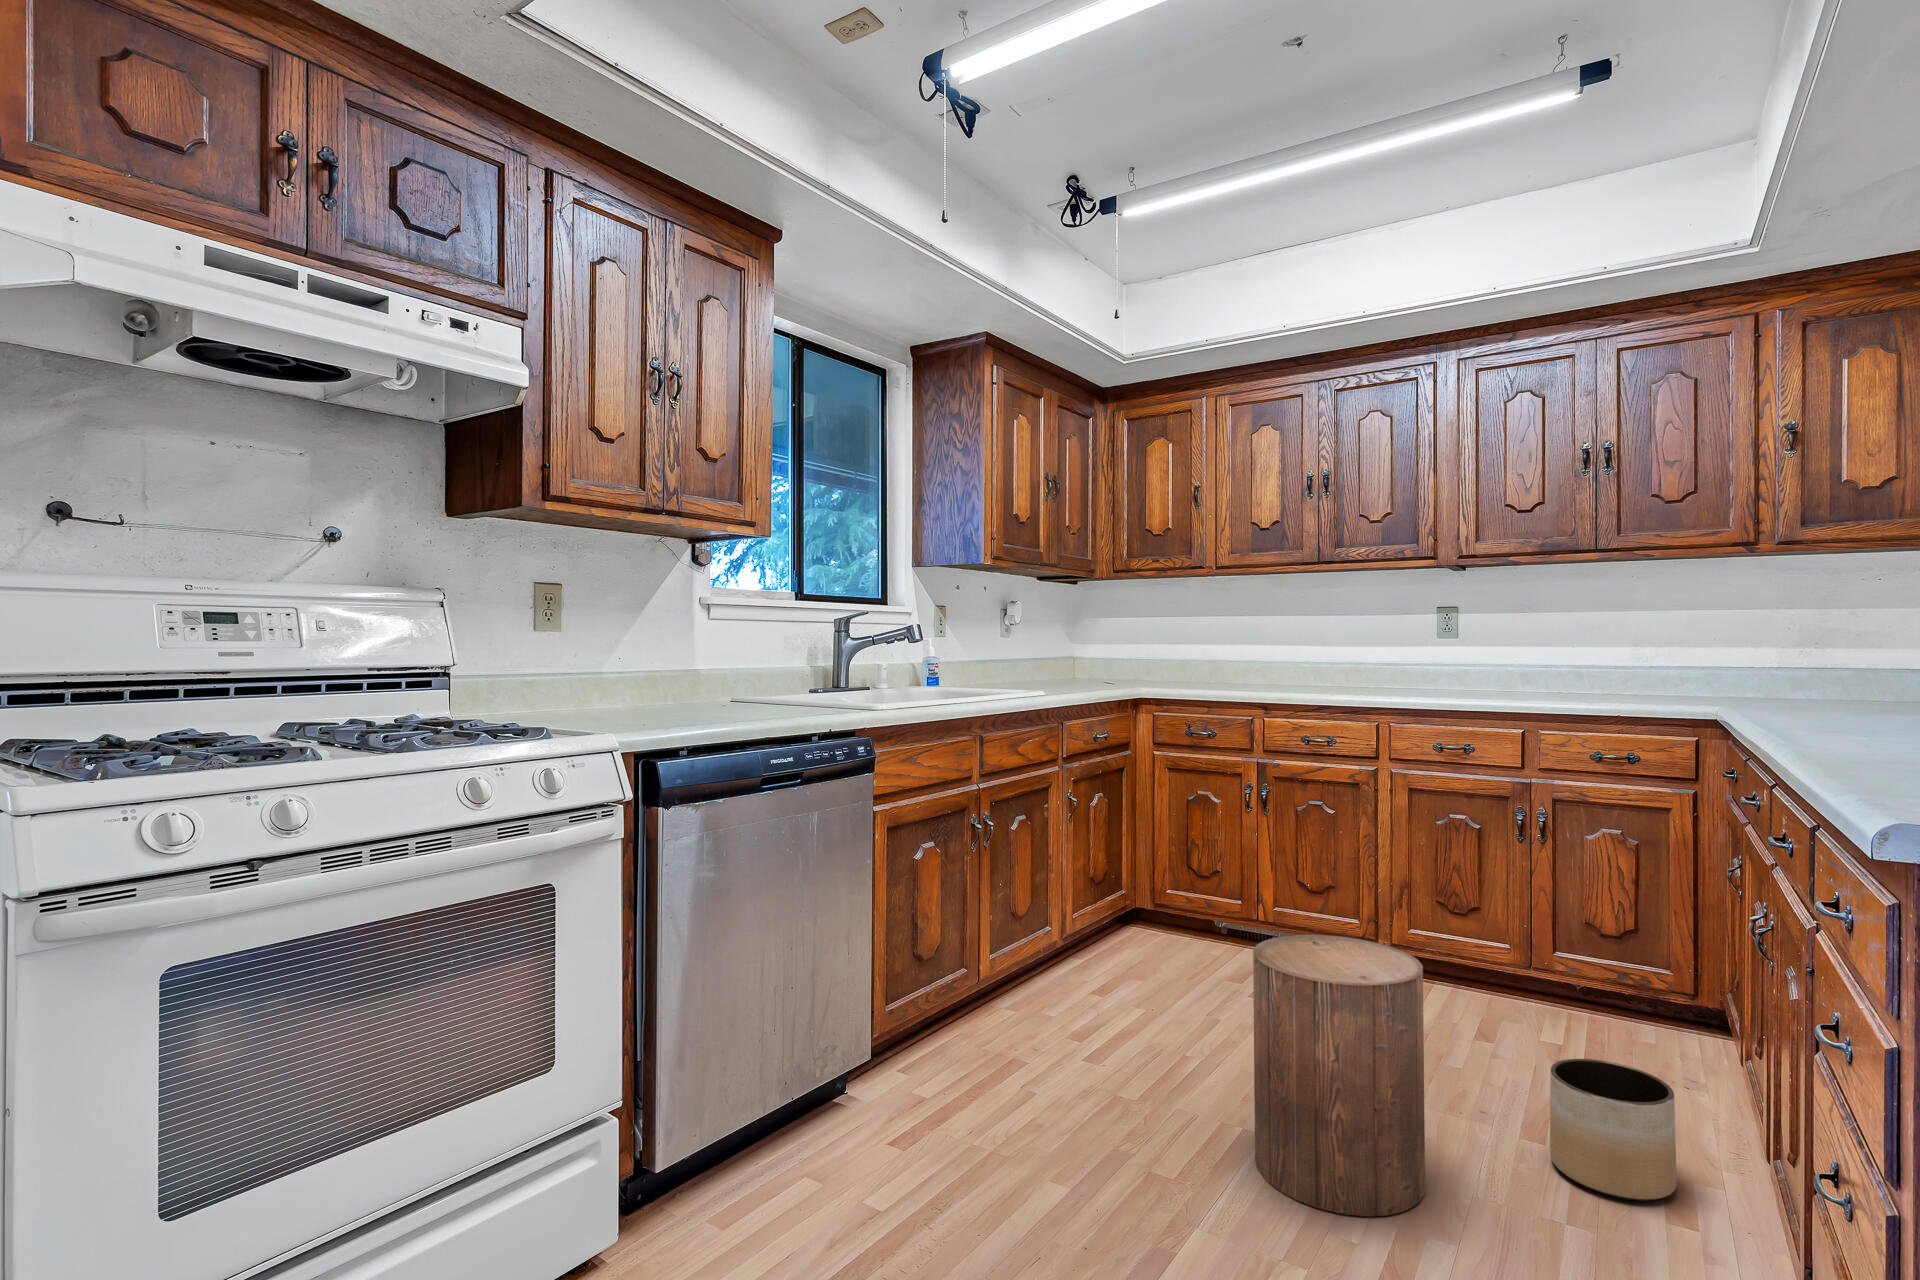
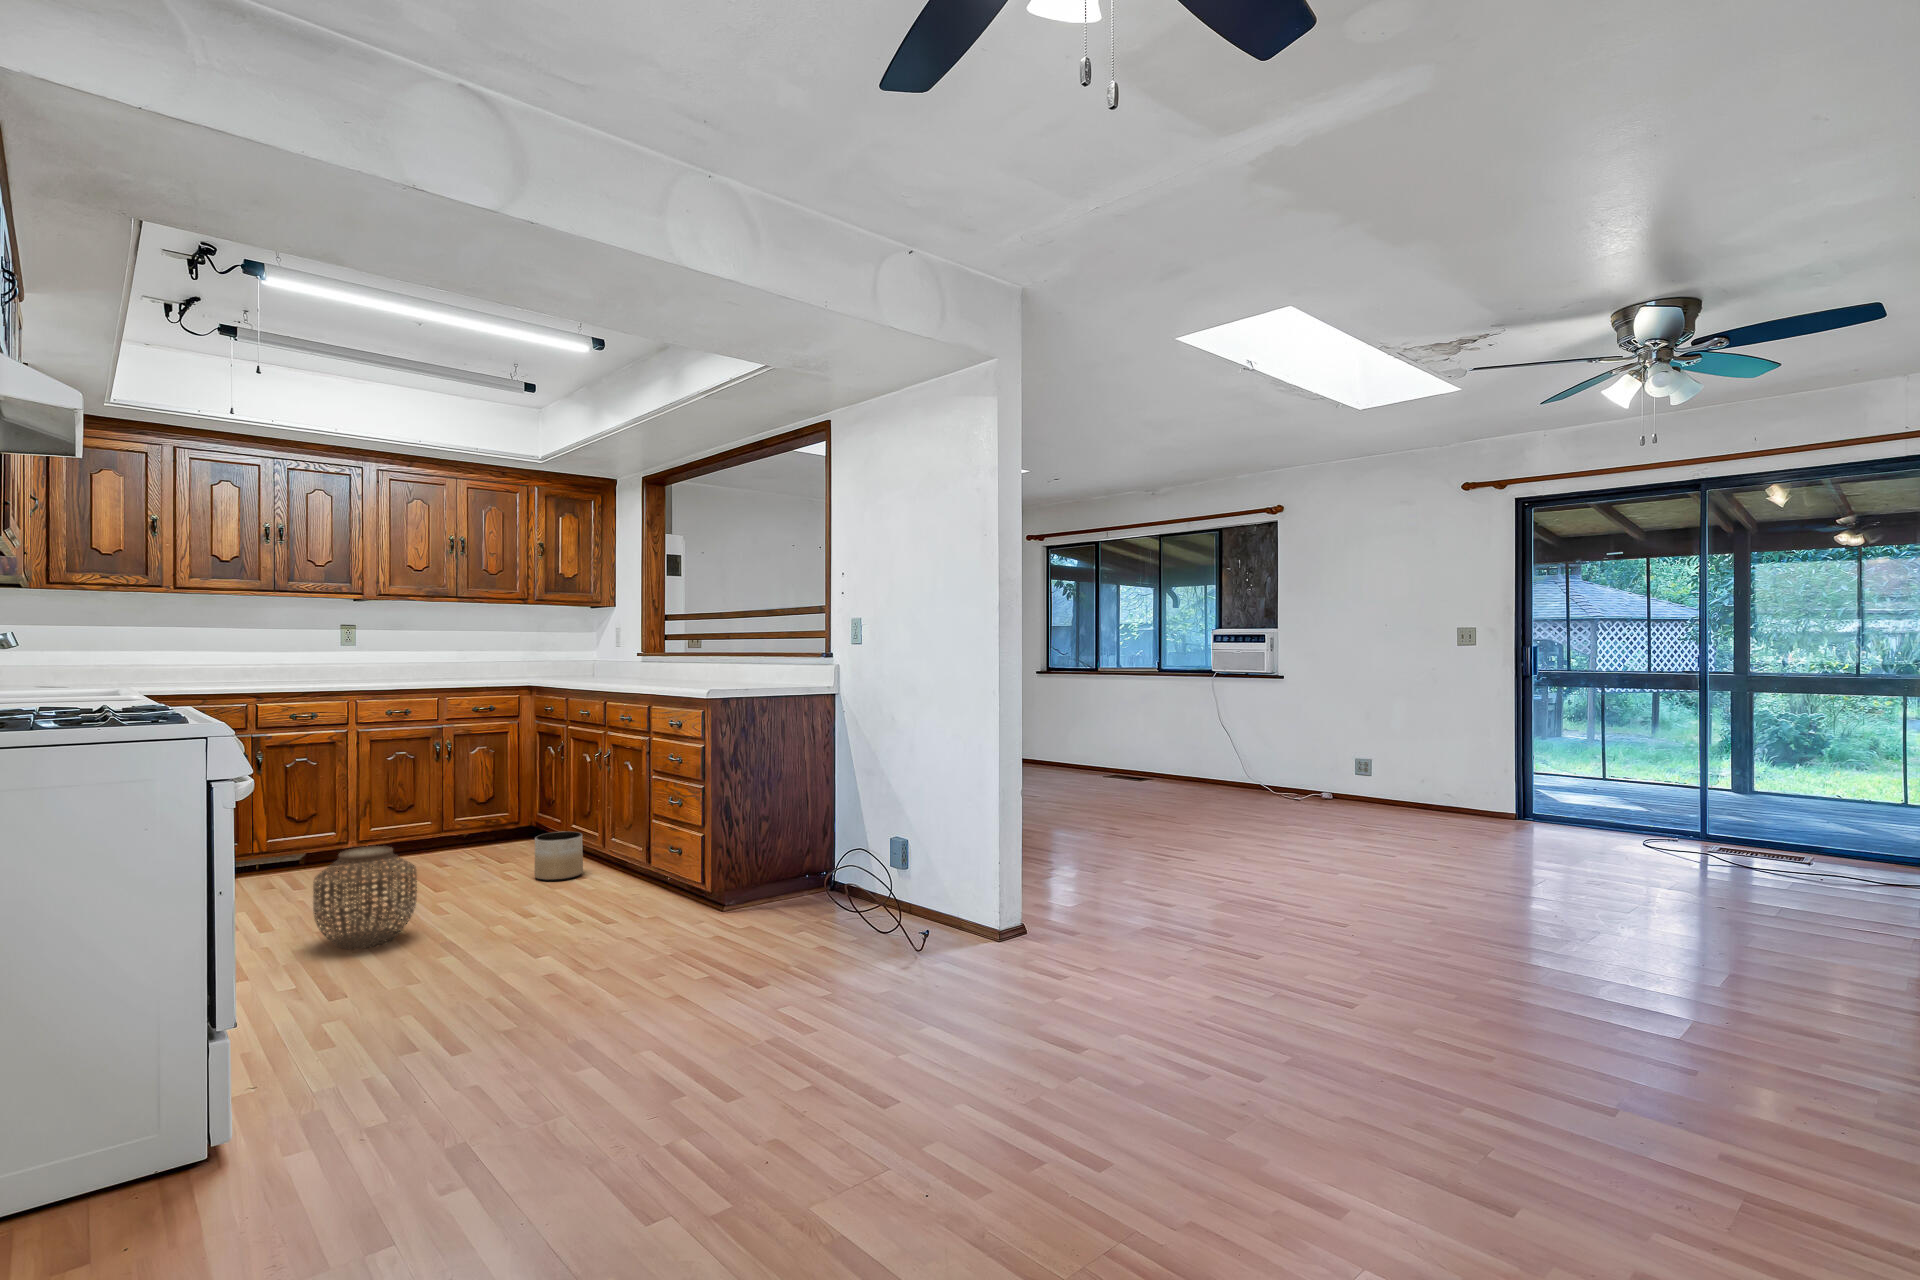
stool: present [1253,935,1425,1216] -> none [431,797,518,918]
woven basket: none [1015,980,1169,1173] -> present [313,846,417,949]

